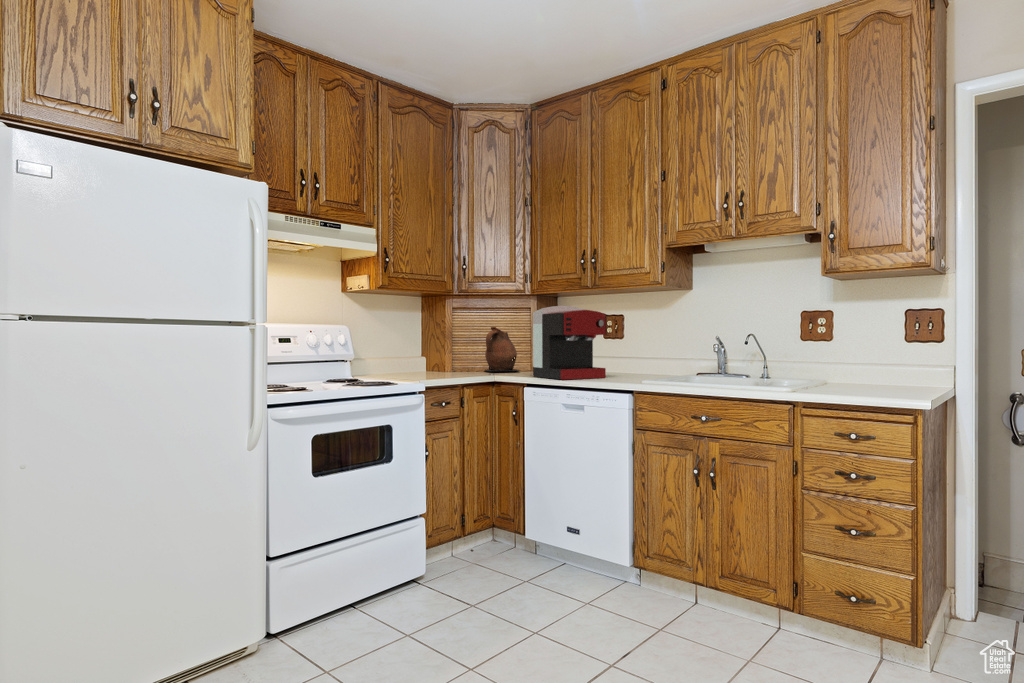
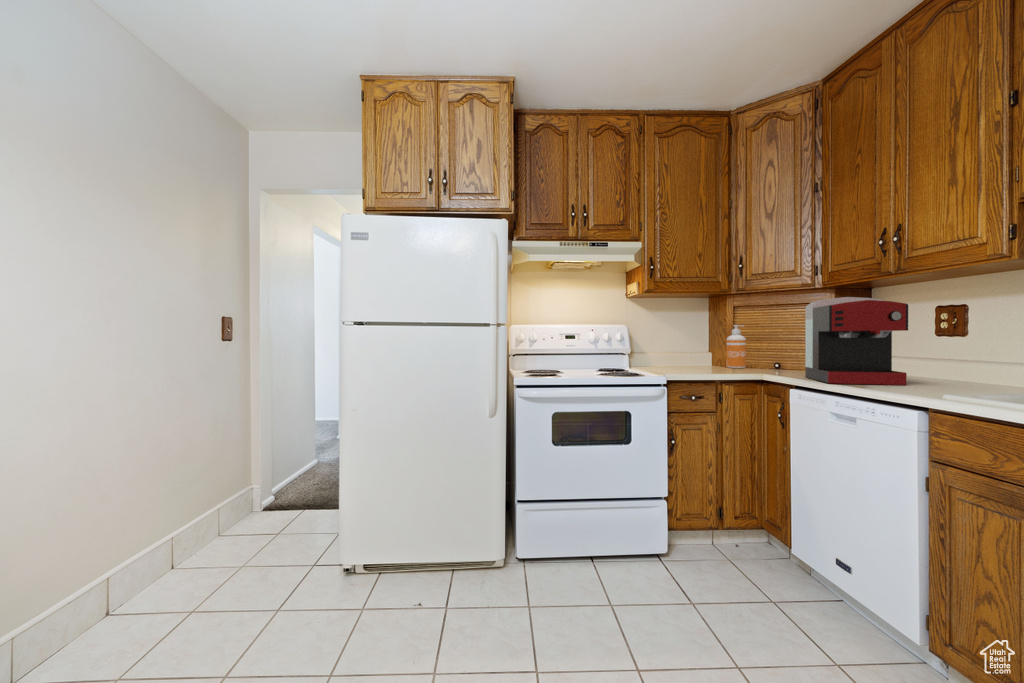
soap dispenser: none [446,327,464,372] -> present [727,325,746,368]
ceramic pitcher: present [485,327,520,372] -> none [765,324,808,371]

